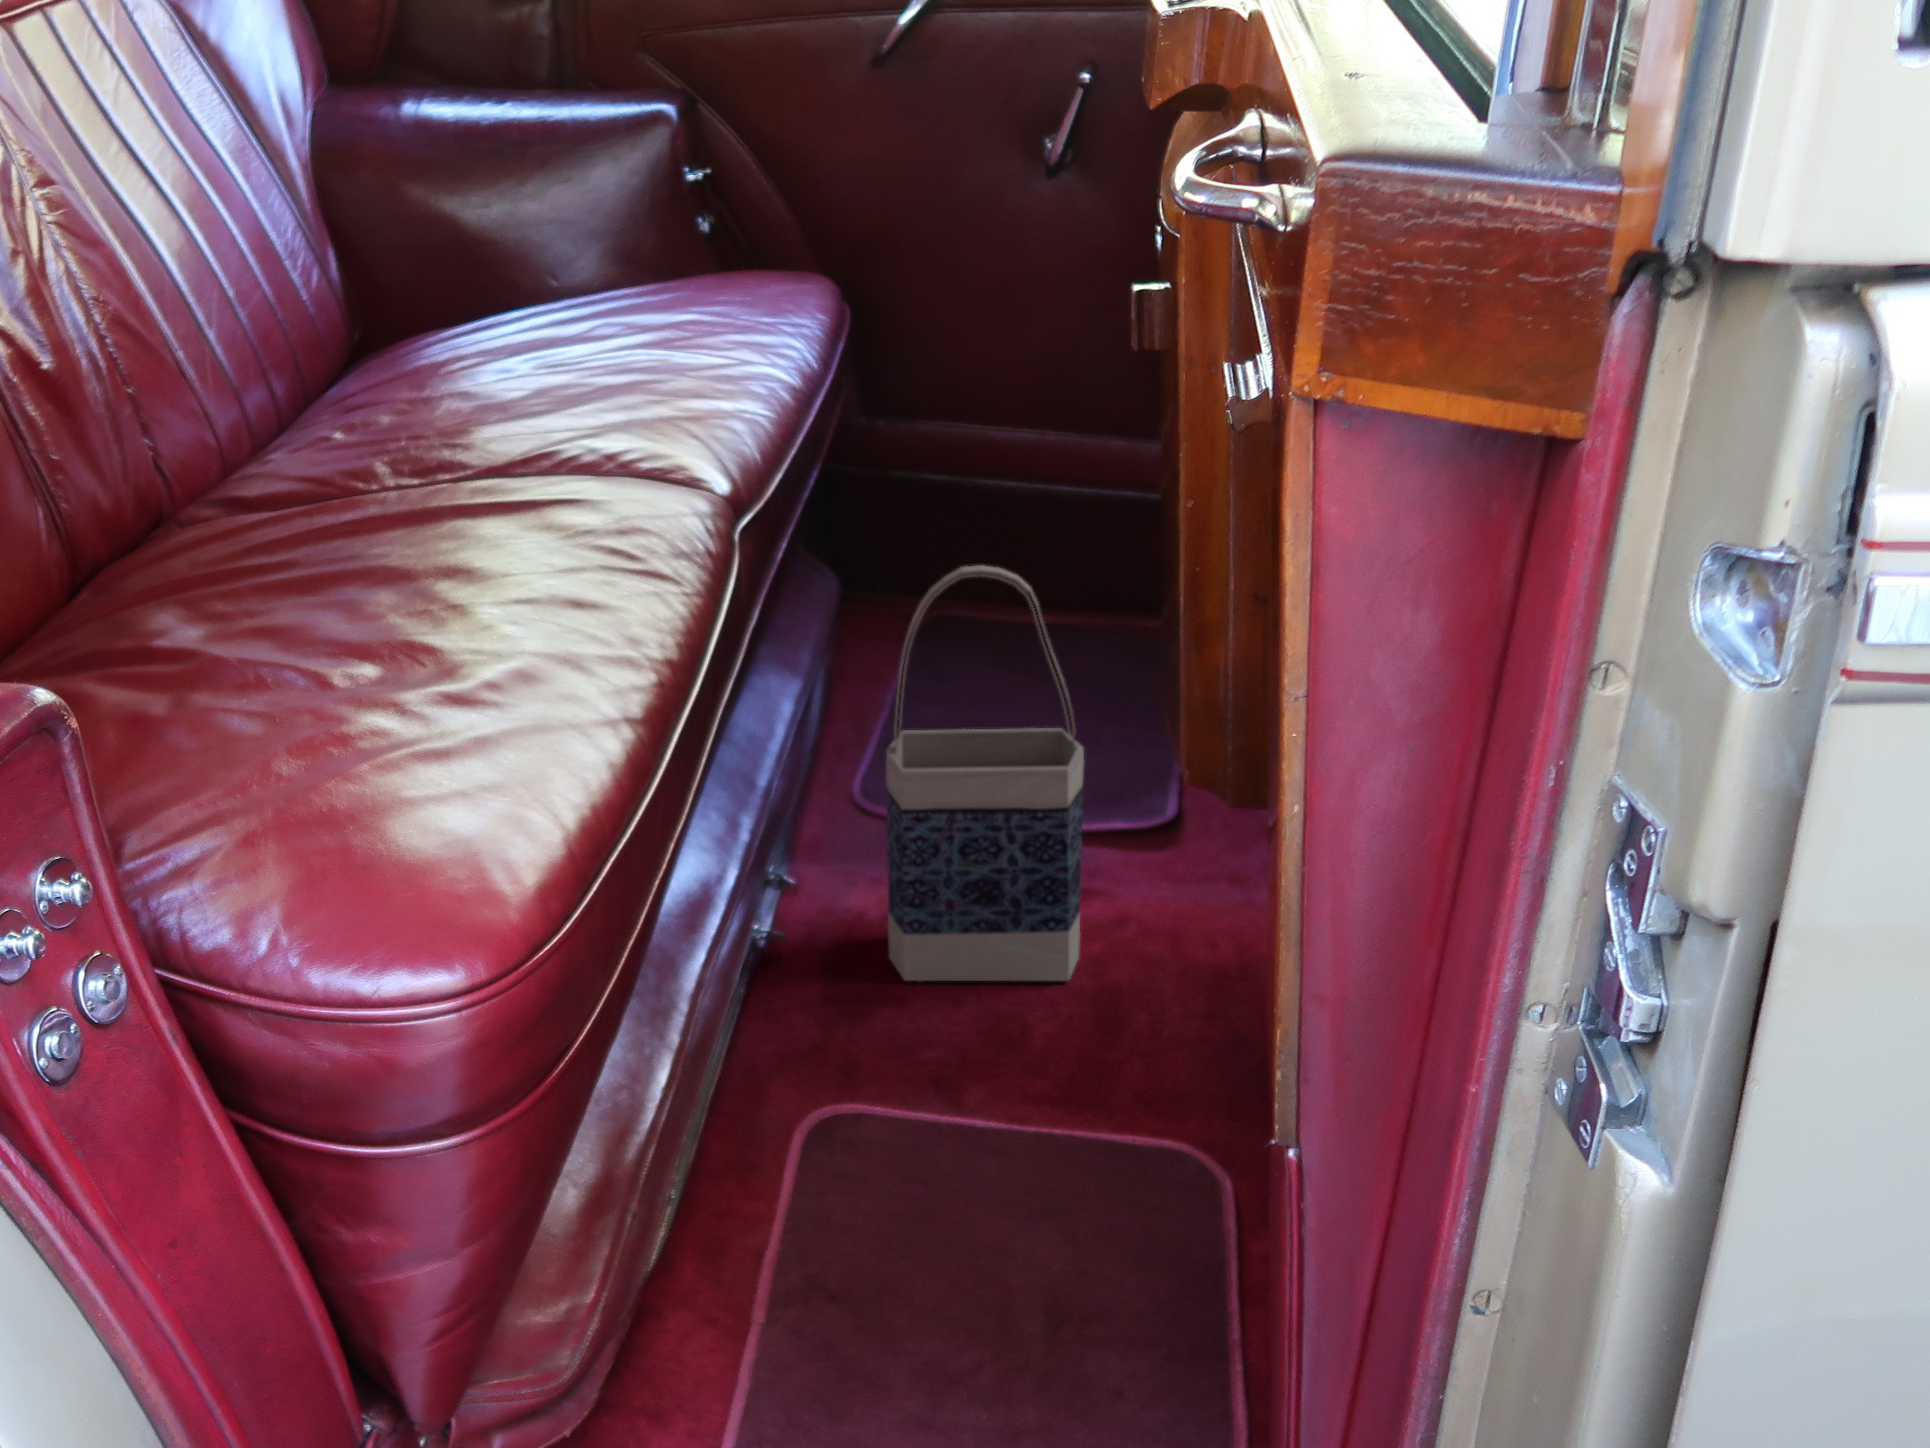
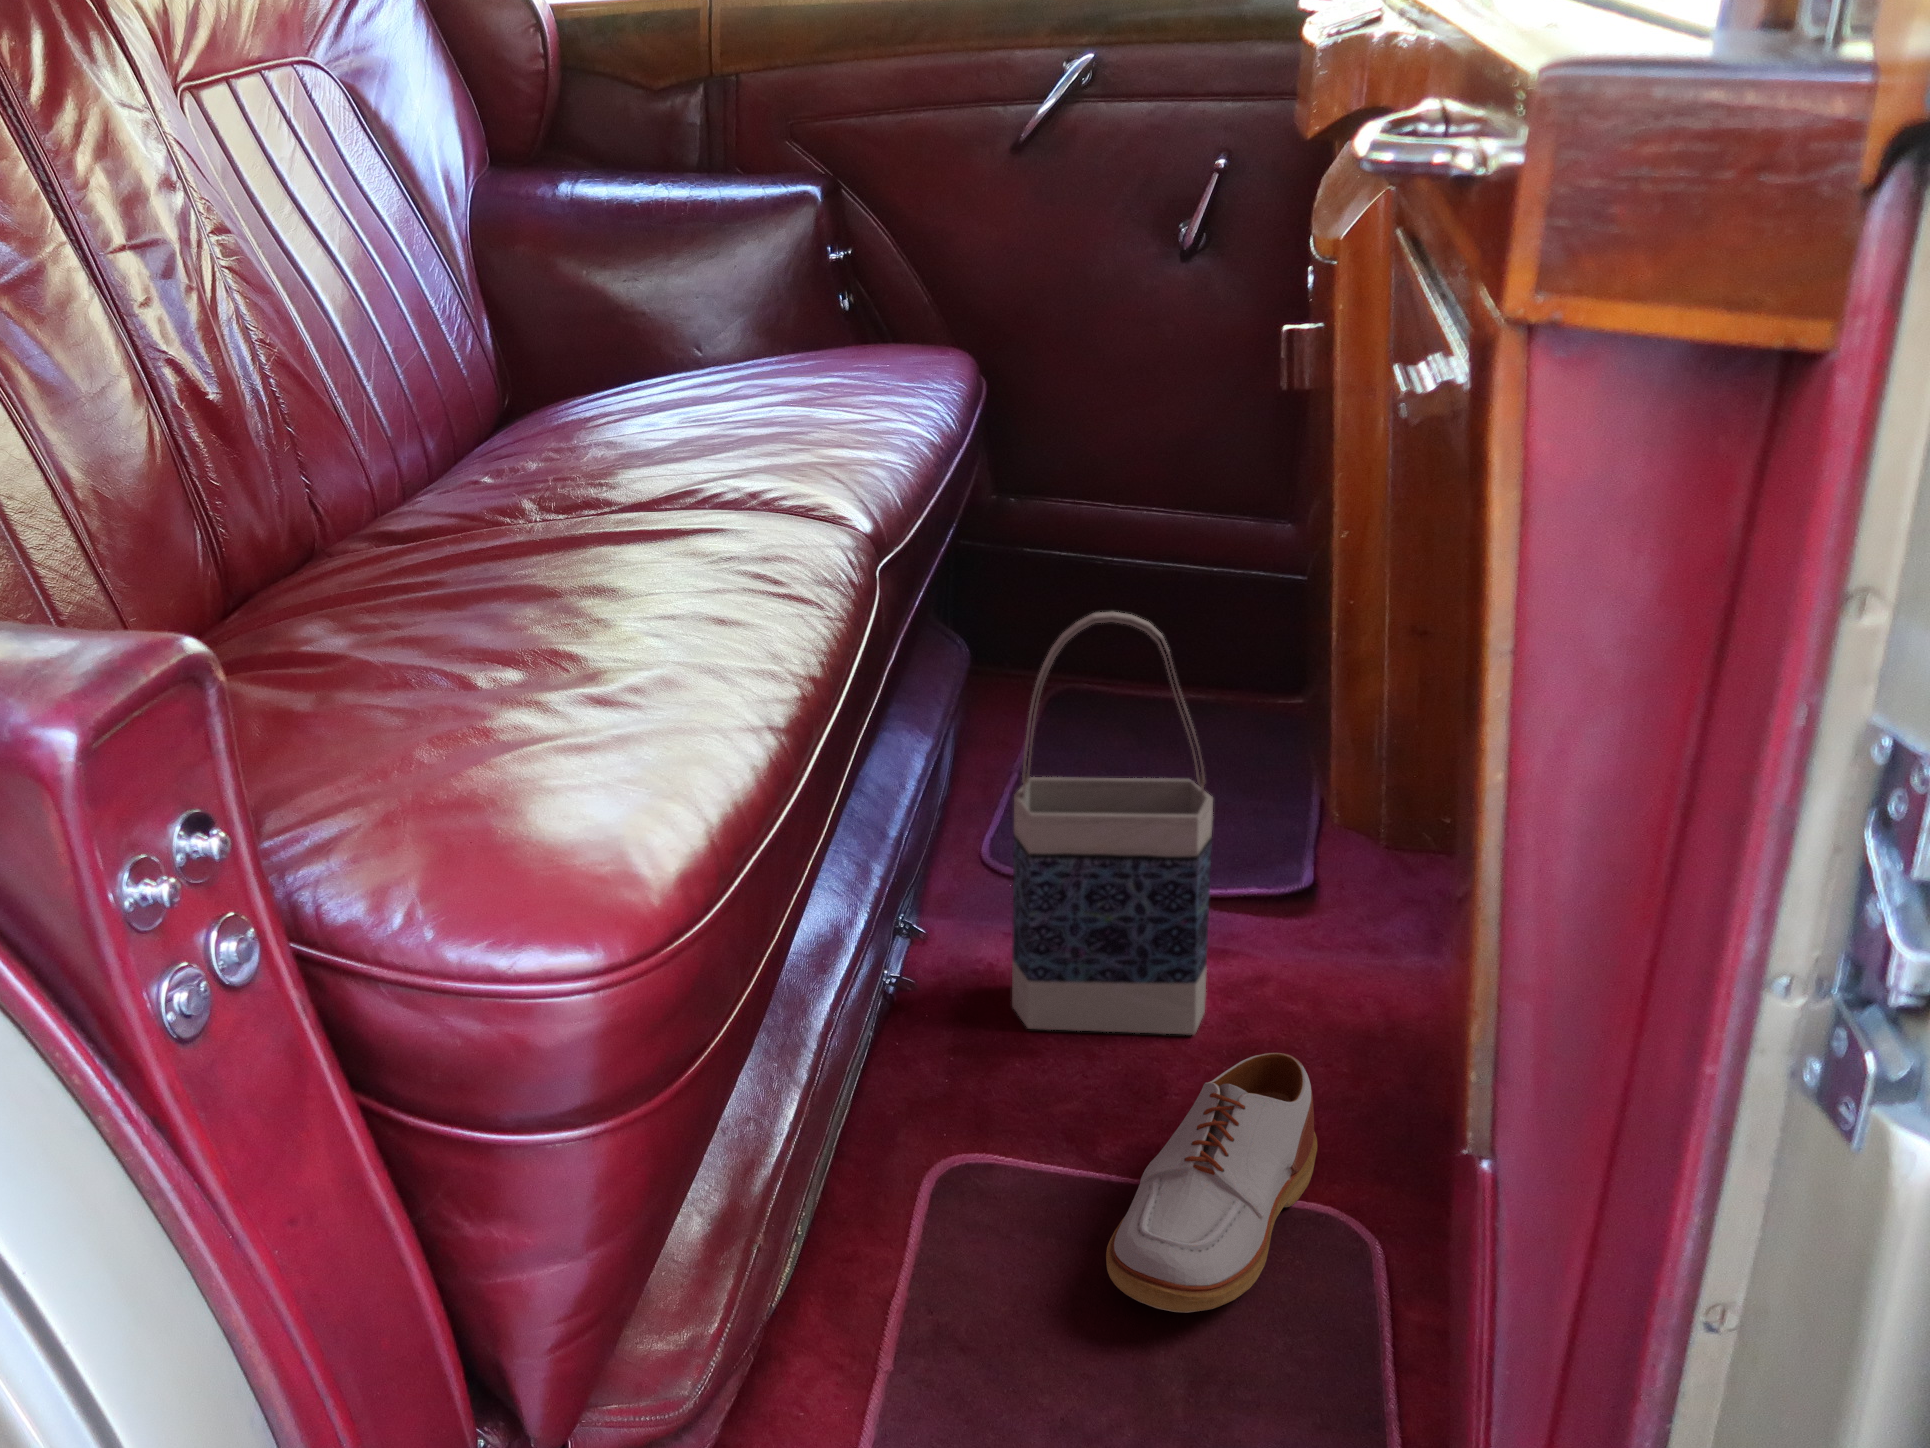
shoe: none [978,1003,1184,1263] -> present [1106,1053,1317,1313]

